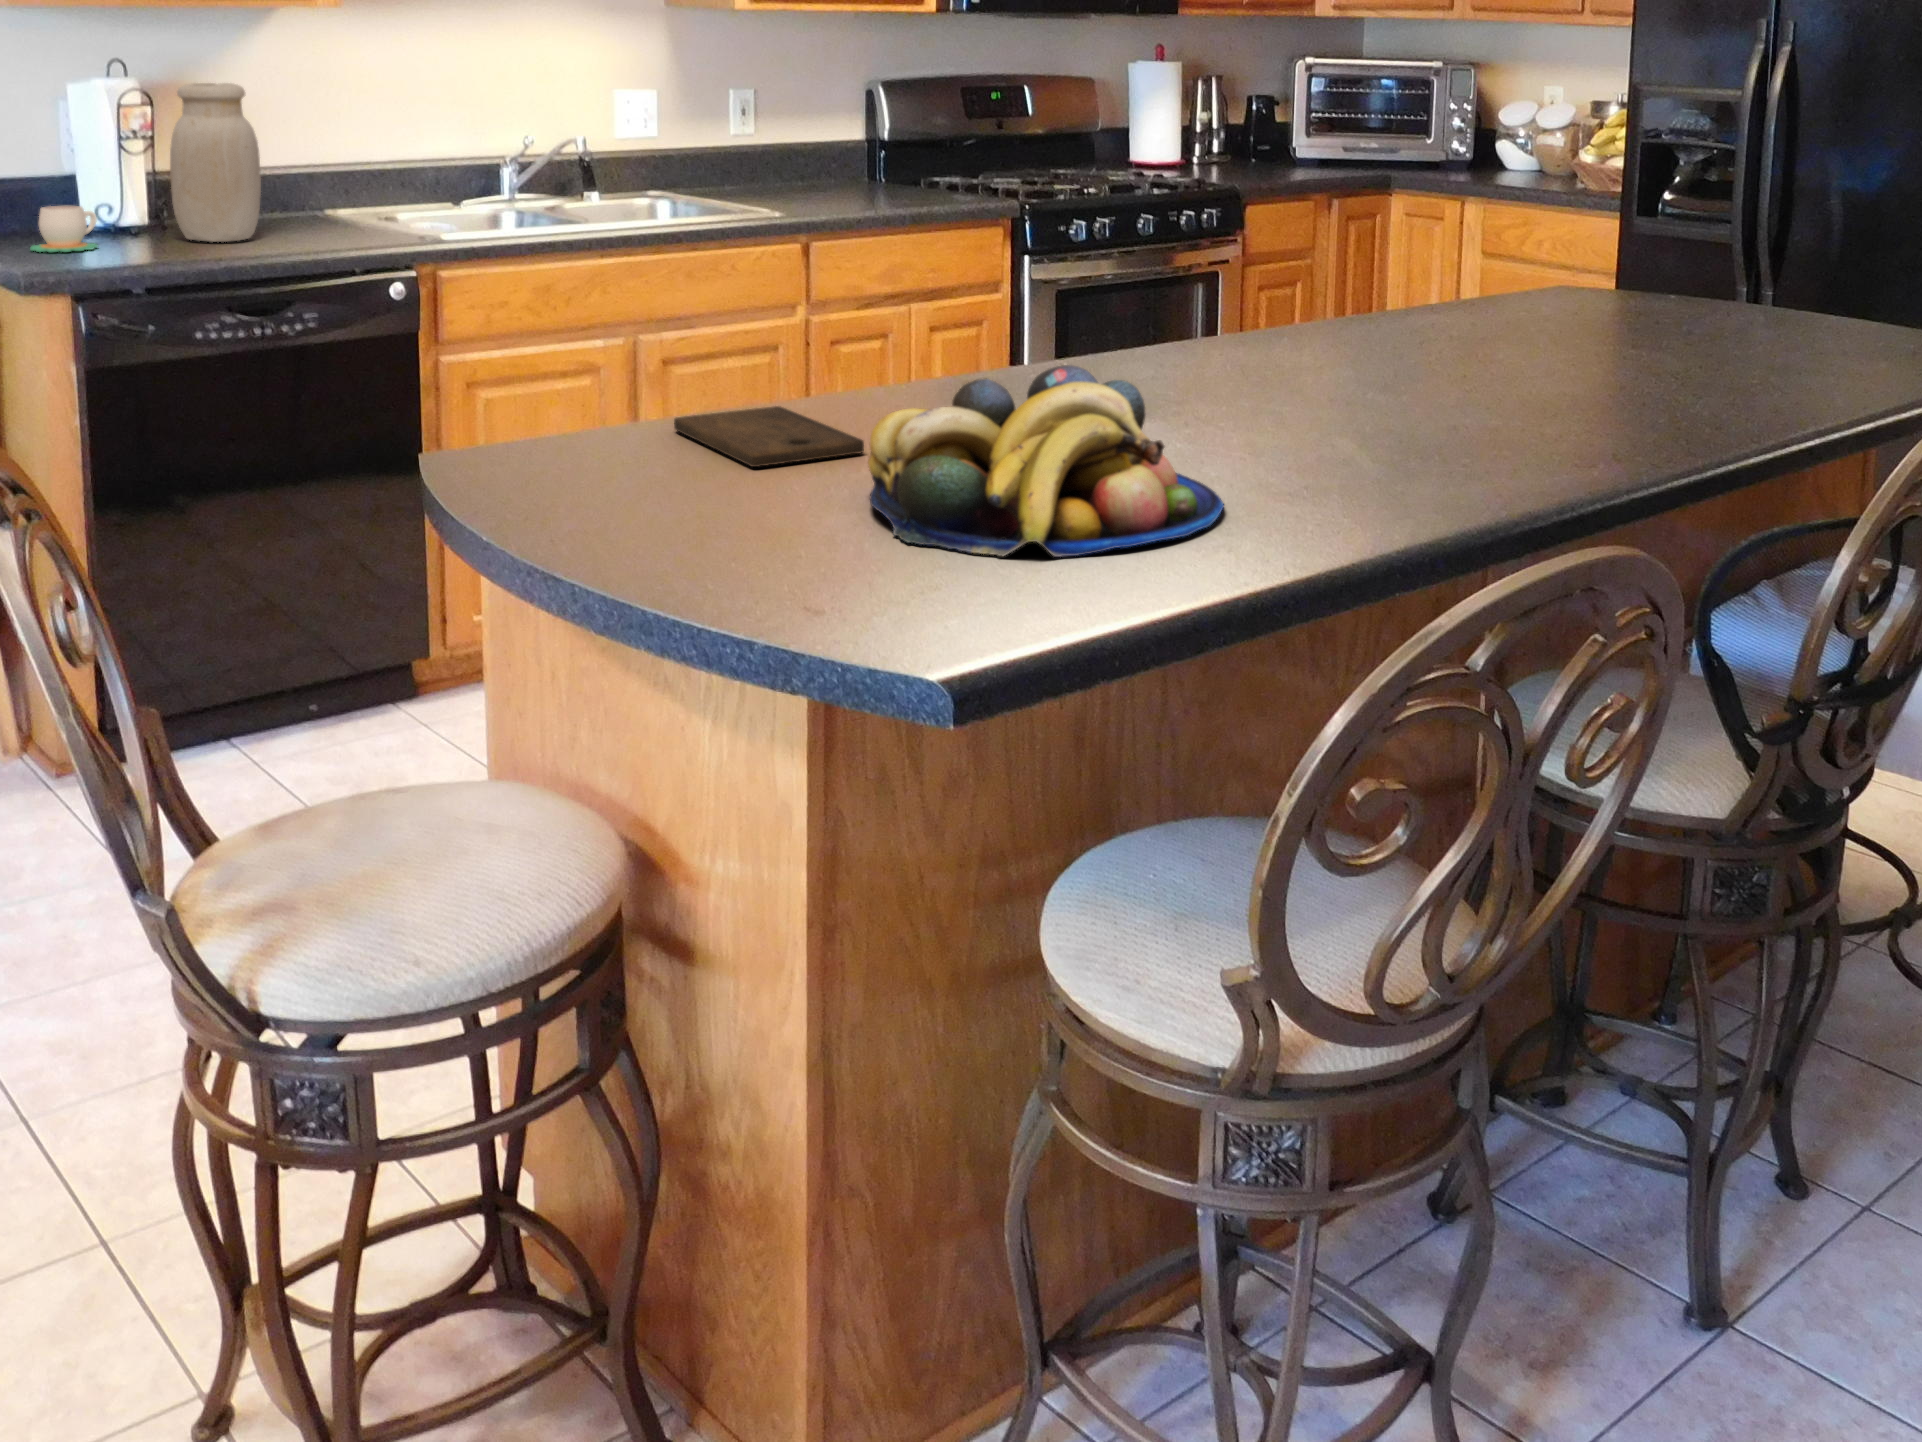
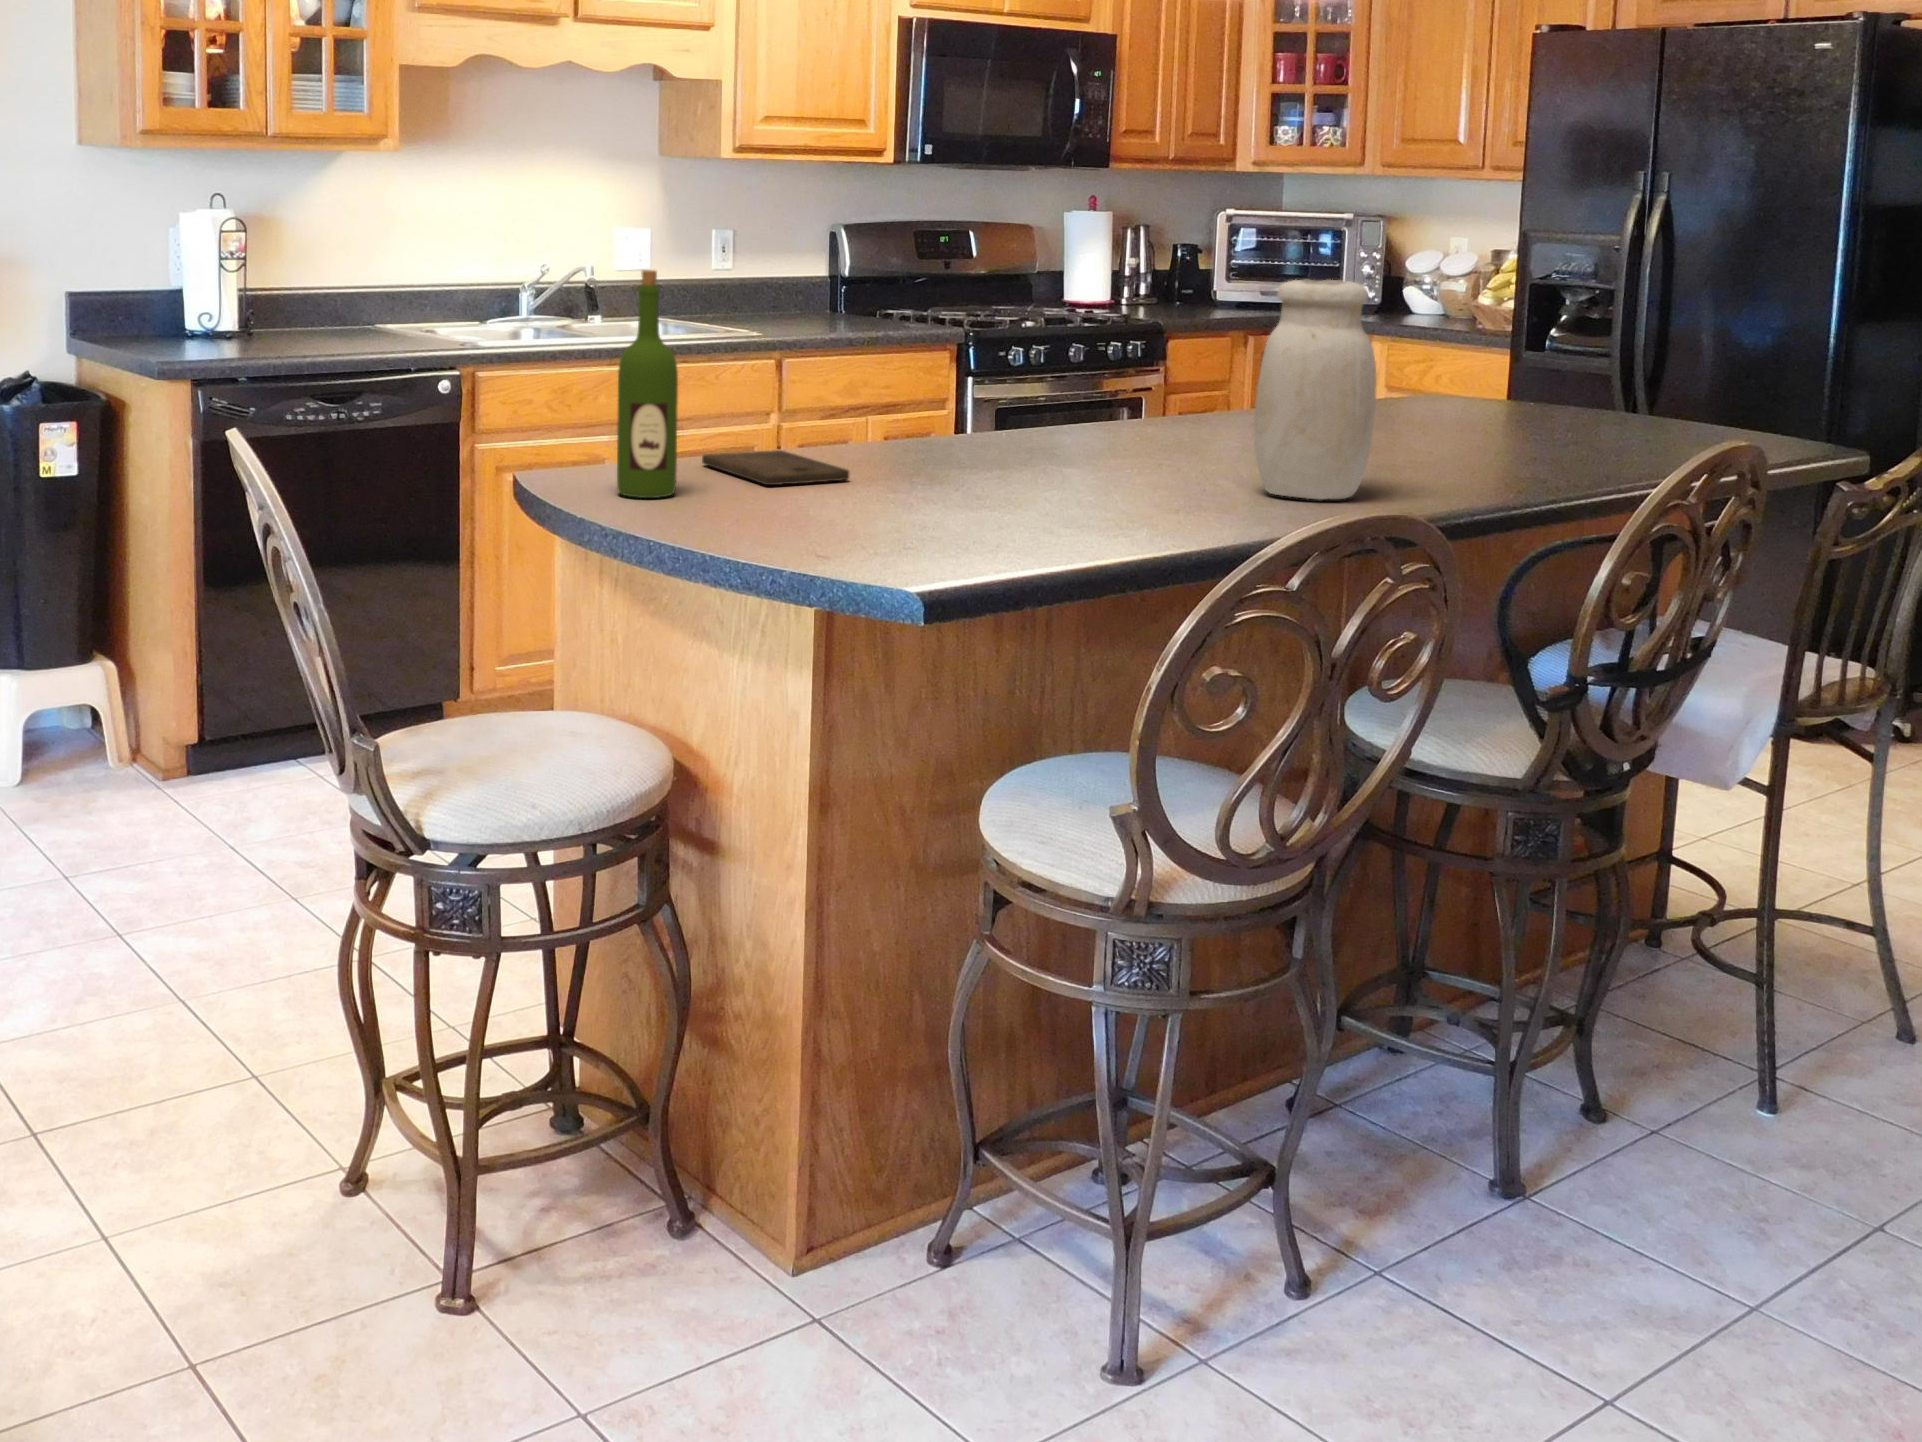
jar: present [170,83,261,242] -> present [1254,280,1377,499]
wine bottle: none [540,190,625,498] -> present [617,270,678,498]
mug: present [30,206,98,252] -> none [153,312,205,349]
fruit bowl: present [868,365,1224,557] -> none [857,410,1126,536]

